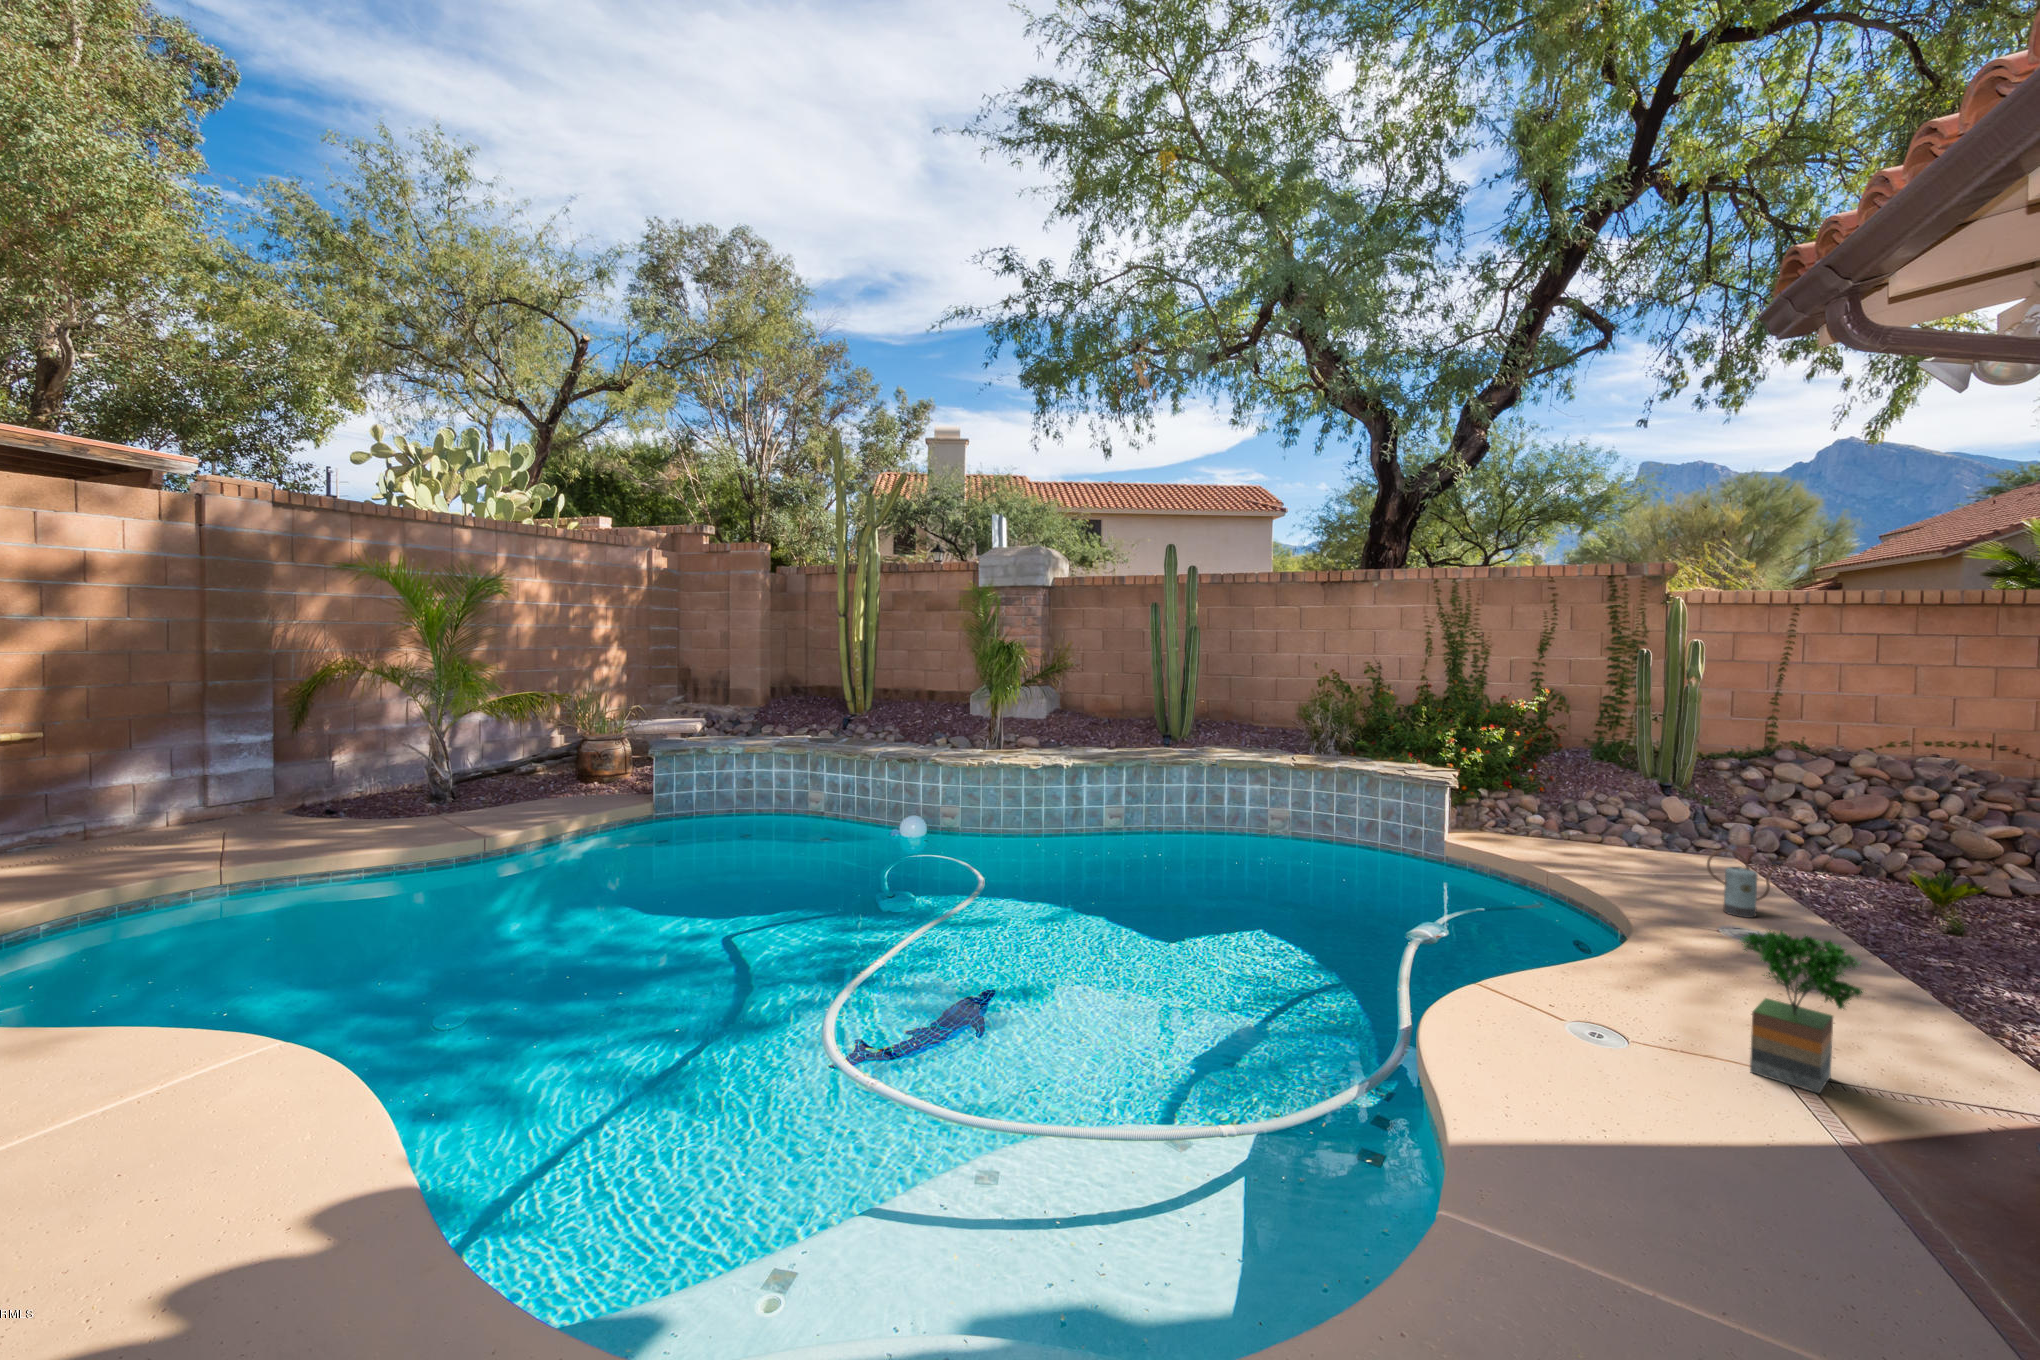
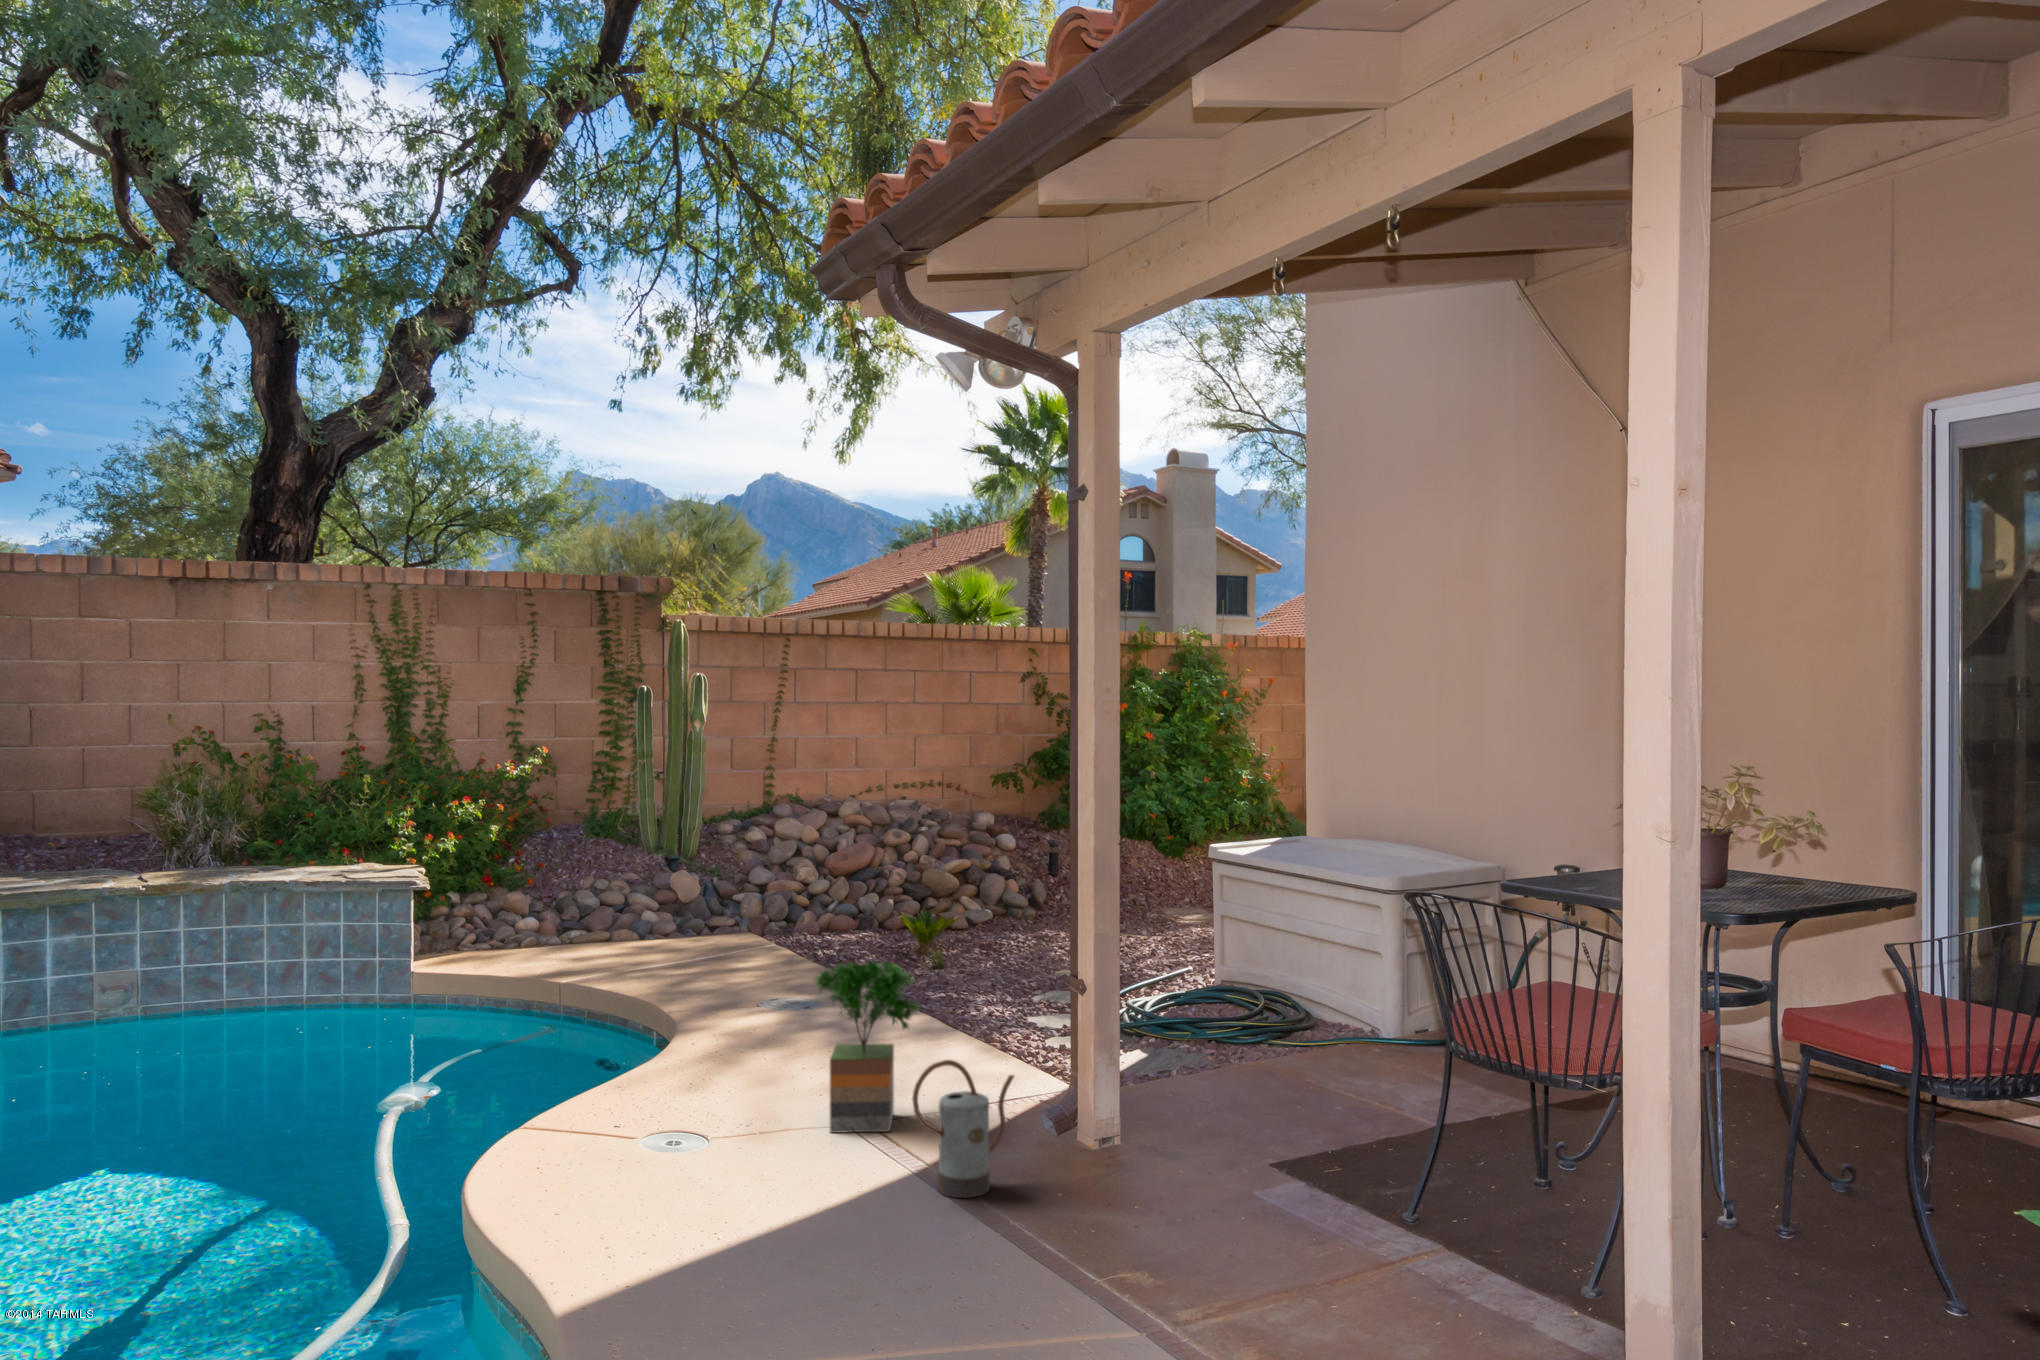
watering can: present [1707,849,1777,918] -> present [913,1060,1015,1198]

